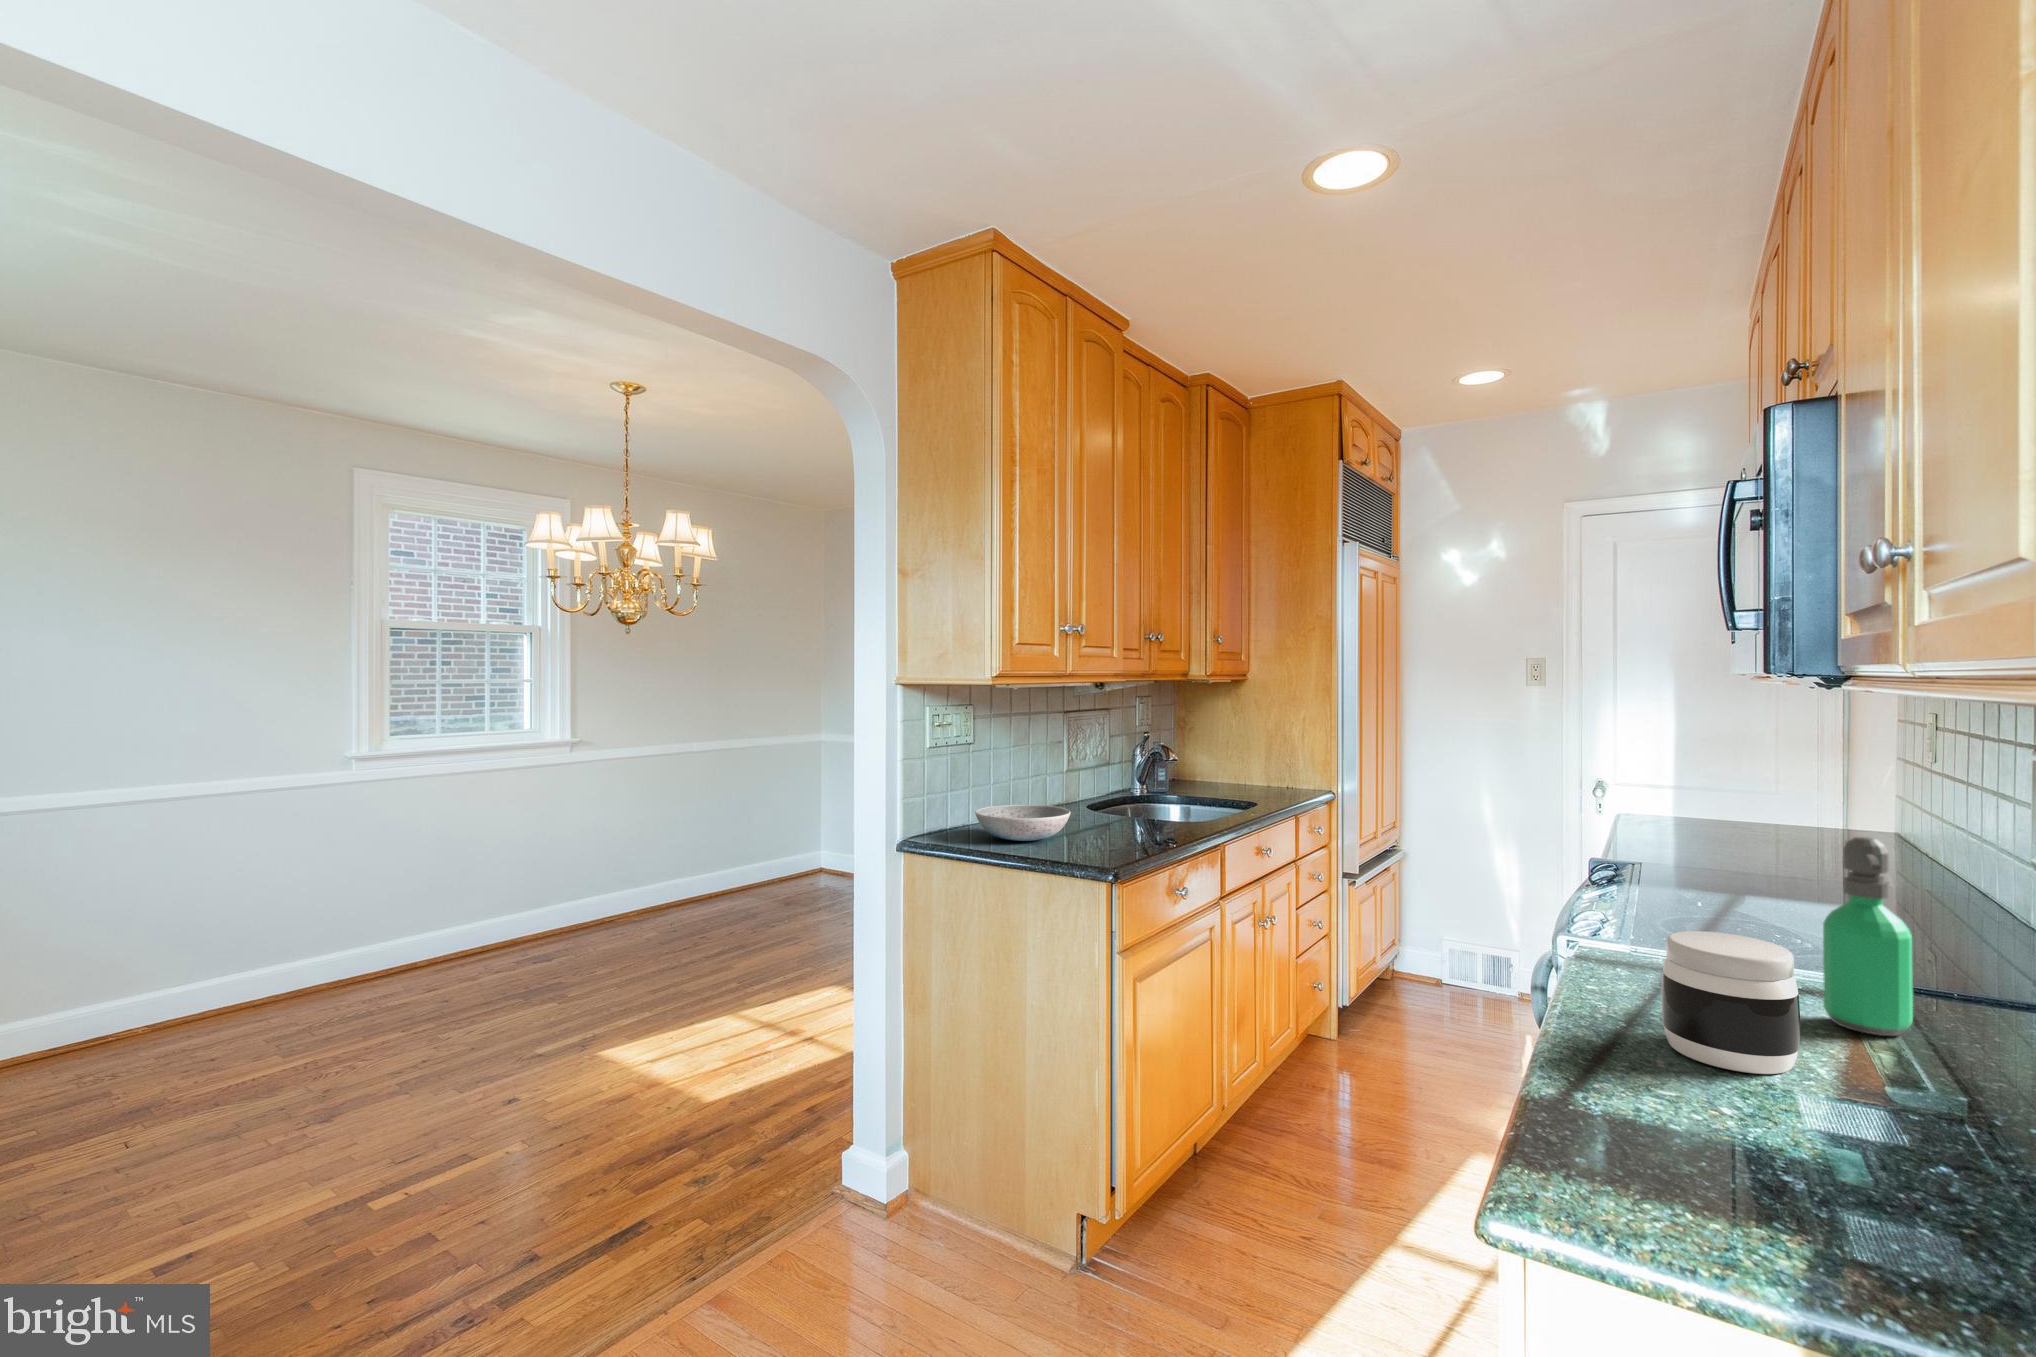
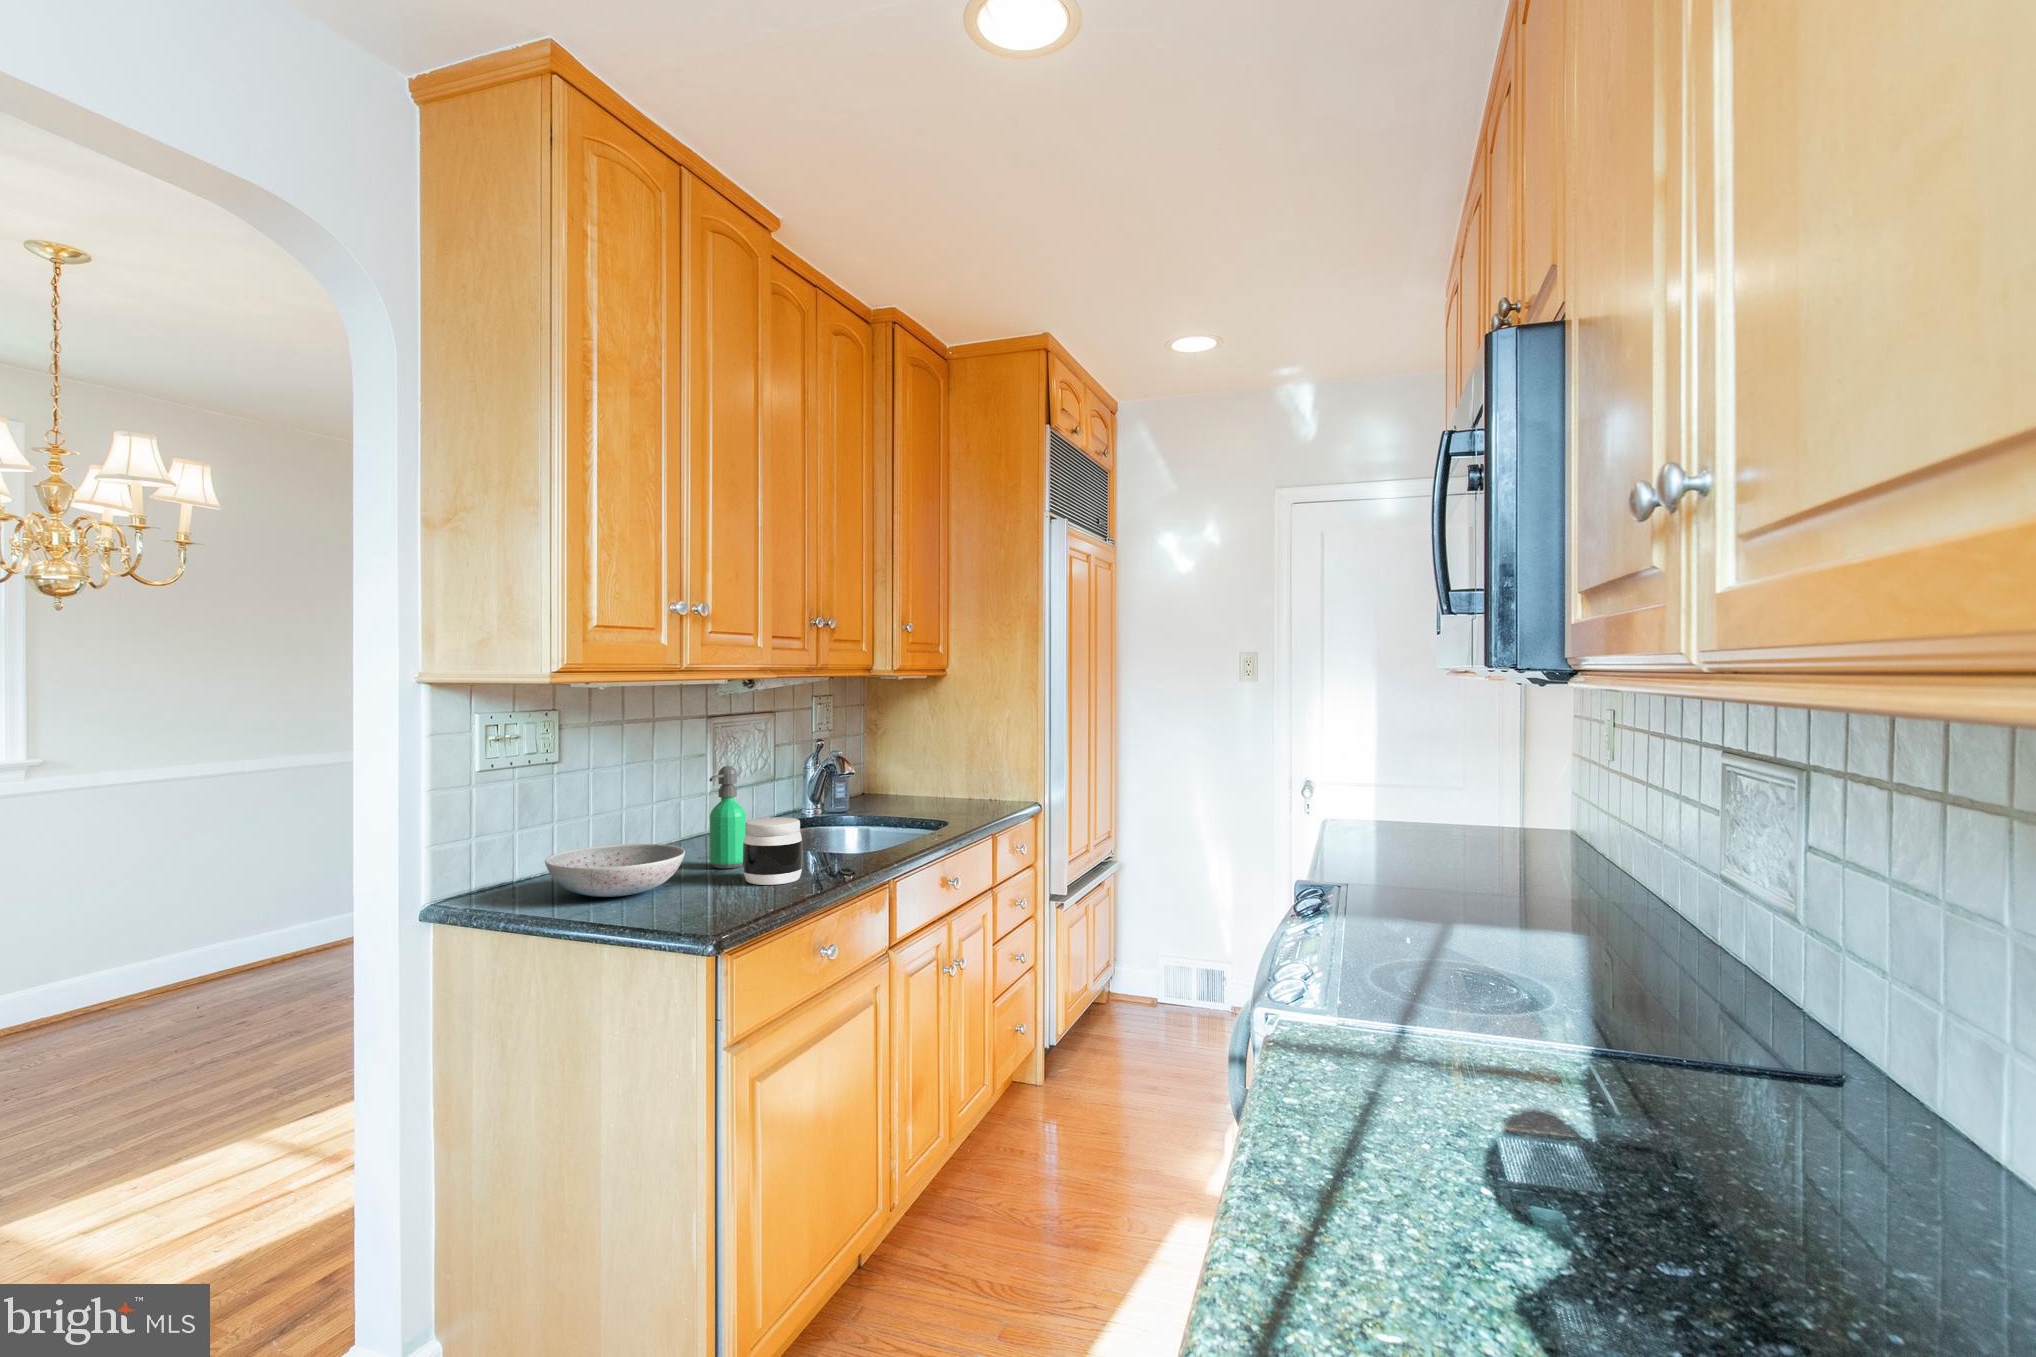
soap dispenser: present [1823,837,1913,1036] -> present [709,766,746,868]
jar: present [1662,931,1800,1074] -> present [743,817,803,885]

